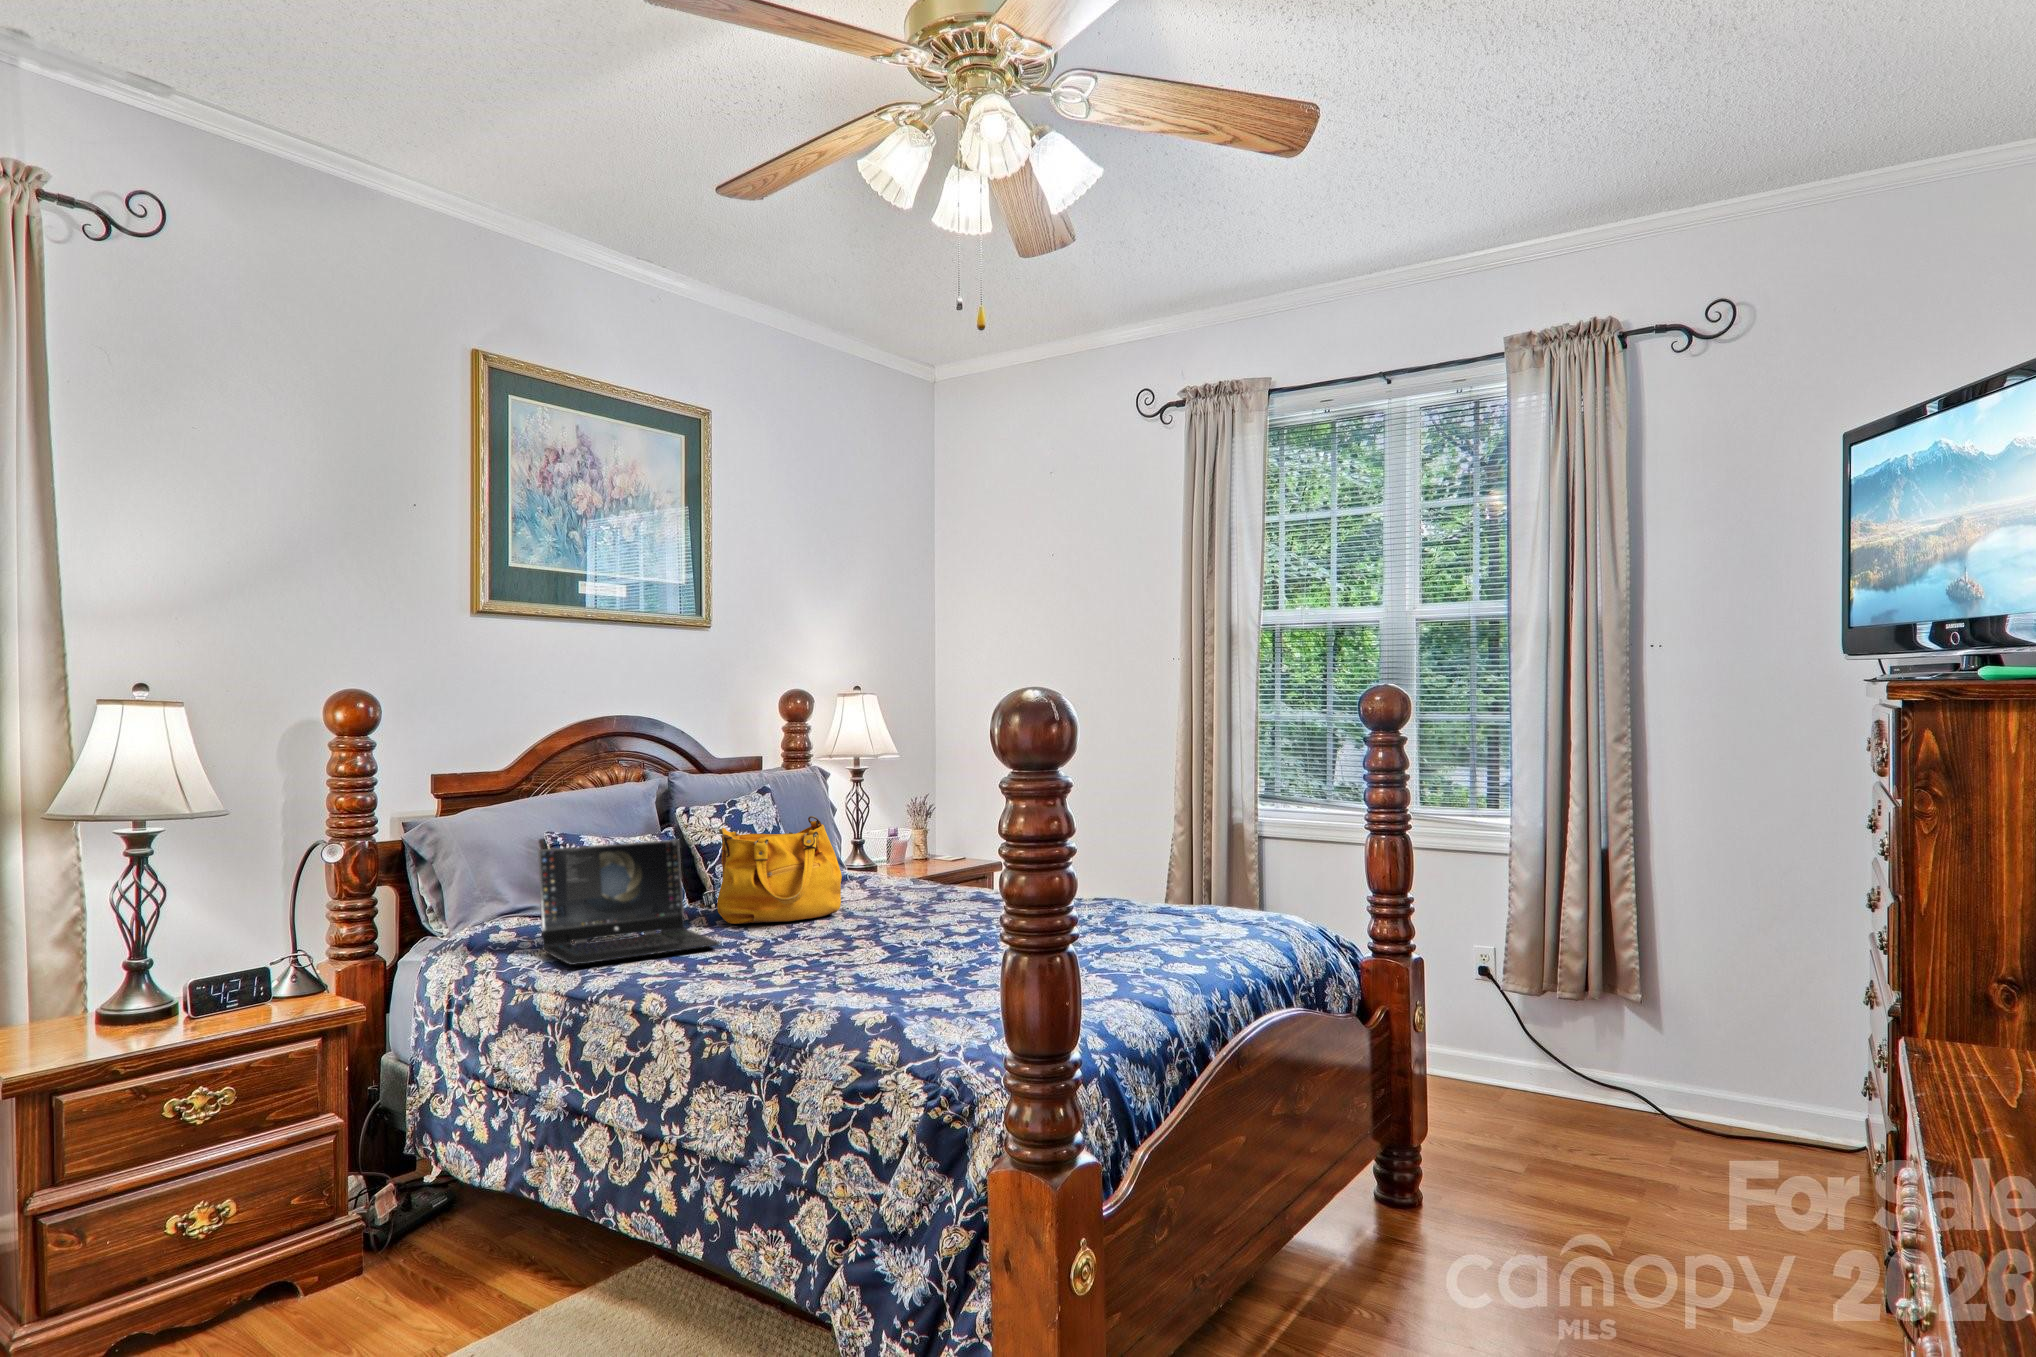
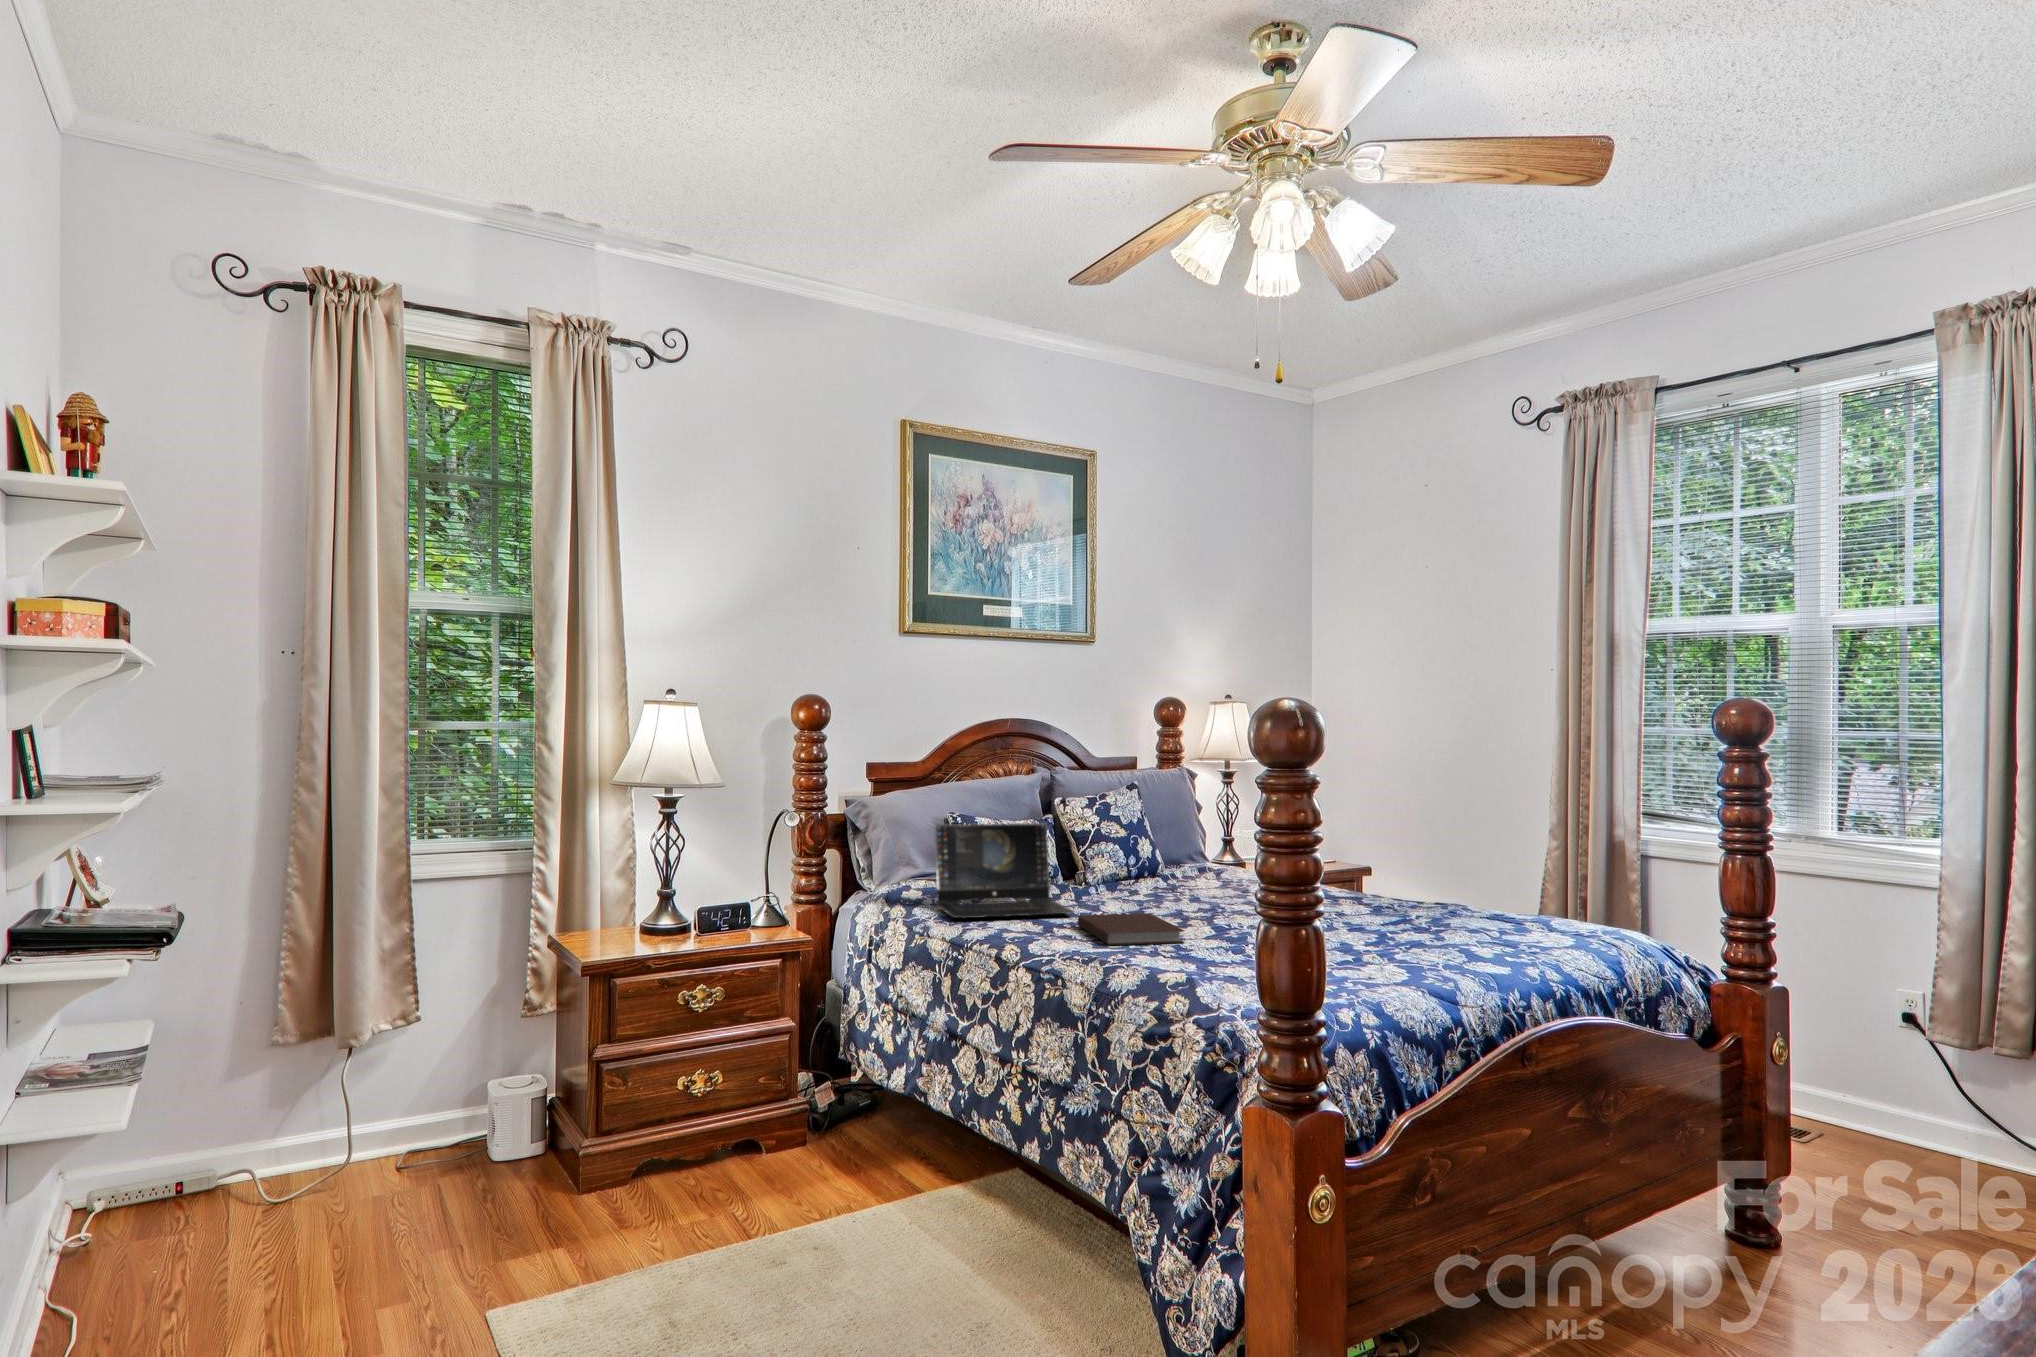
handbag: present [717,816,842,924] -> none [1080,810,1189,901]
notebook: none [730,938,862,982] -> present [1078,913,1184,945]

